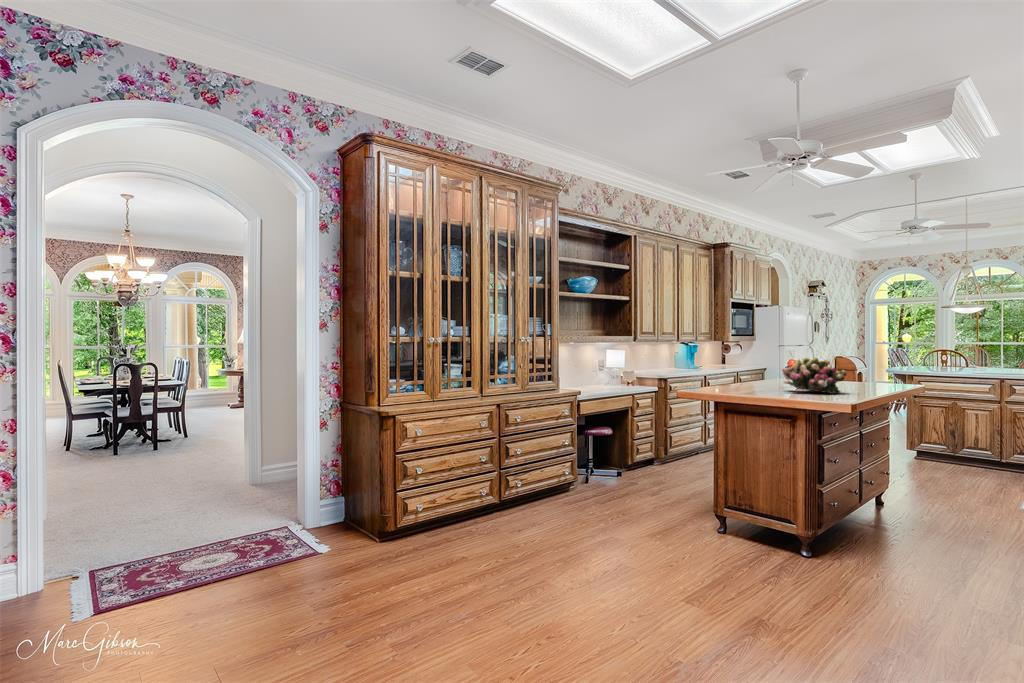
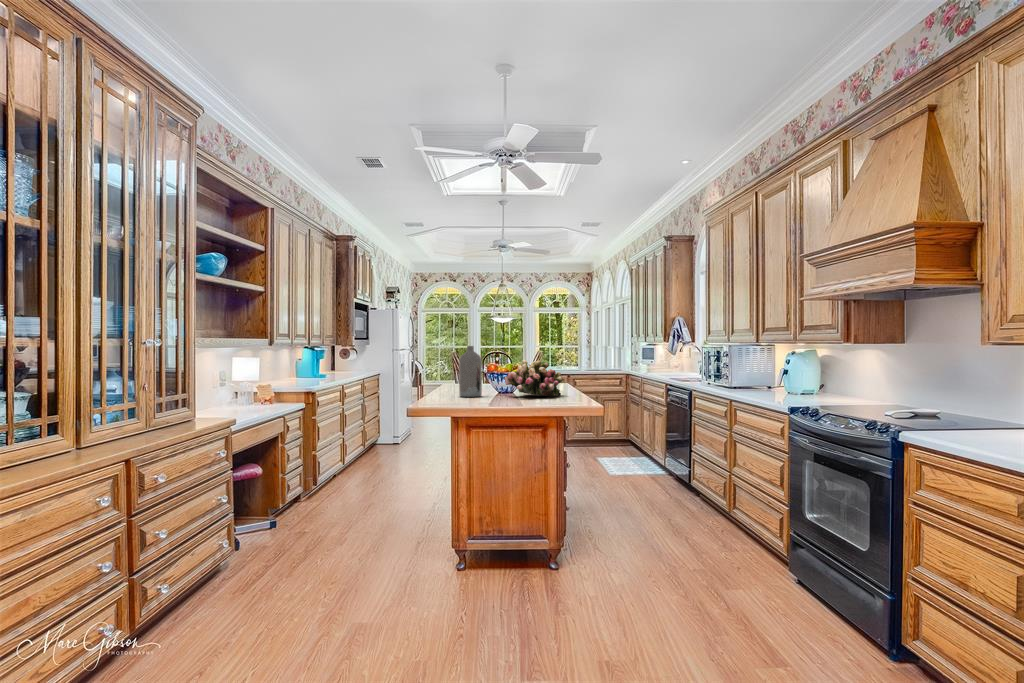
bottle: none [742,343,764,389] -> present [459,346,482,397]

